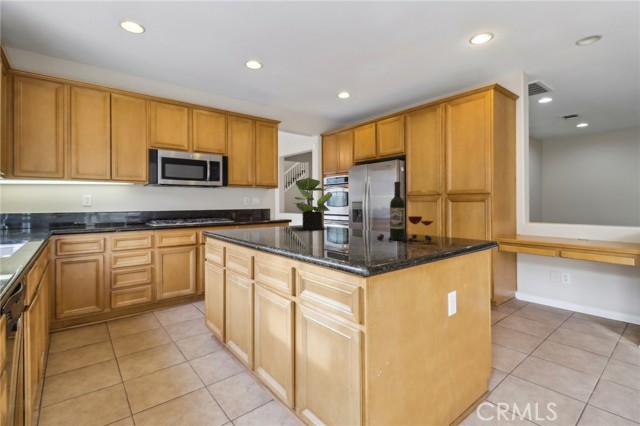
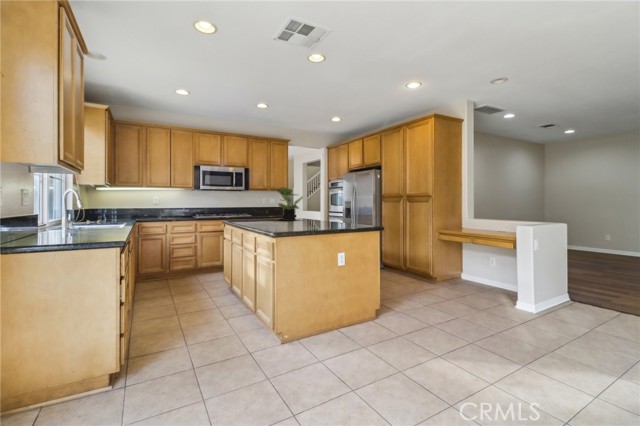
wine bottle: present [377,182,433,243] -> none [311,192,341,228]

